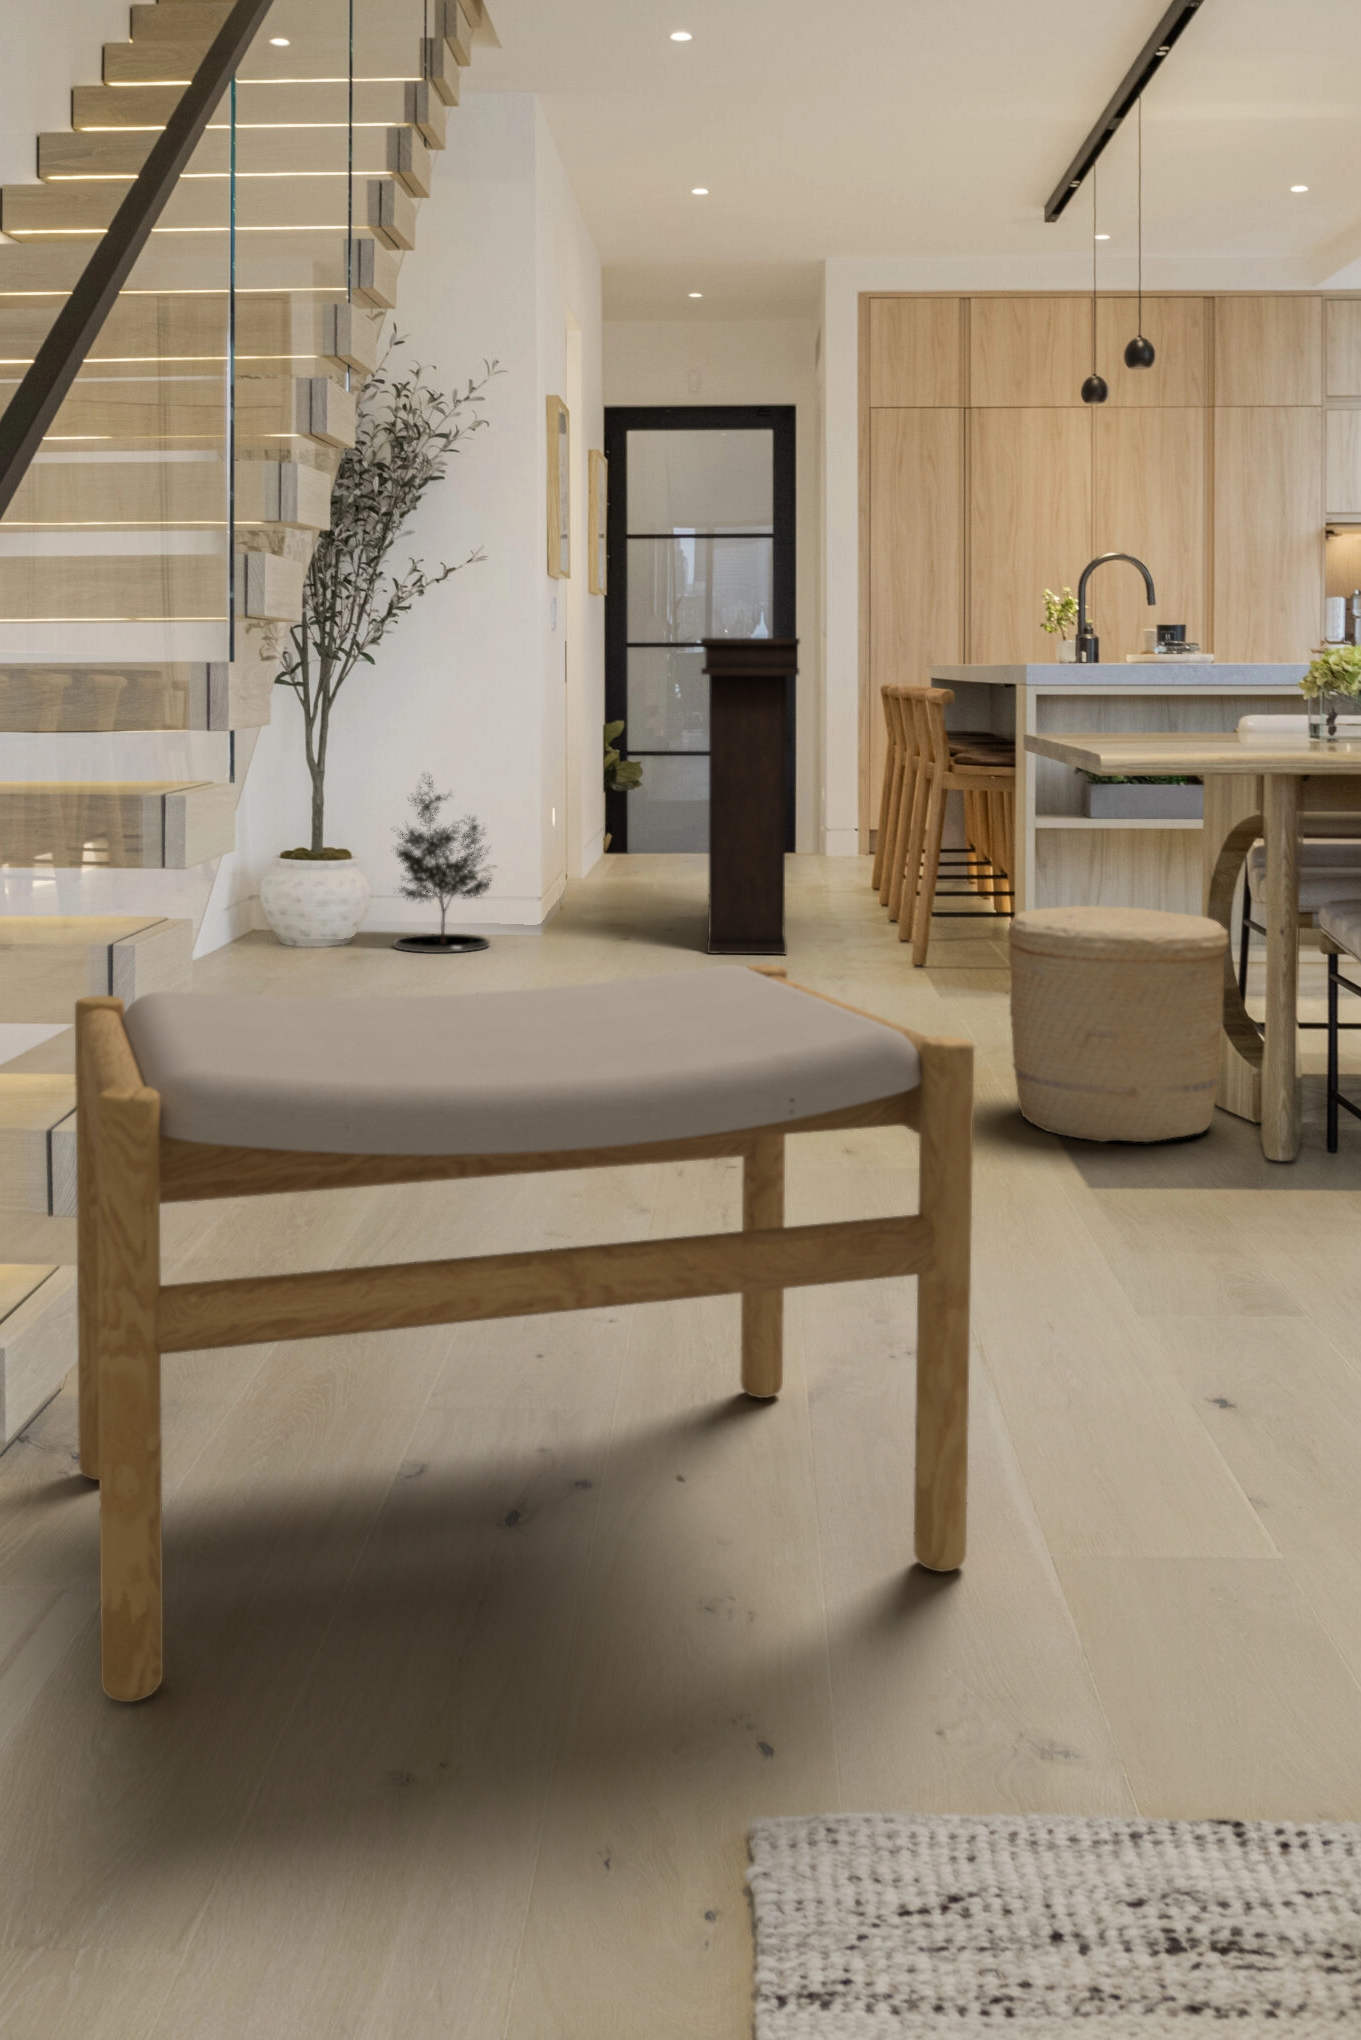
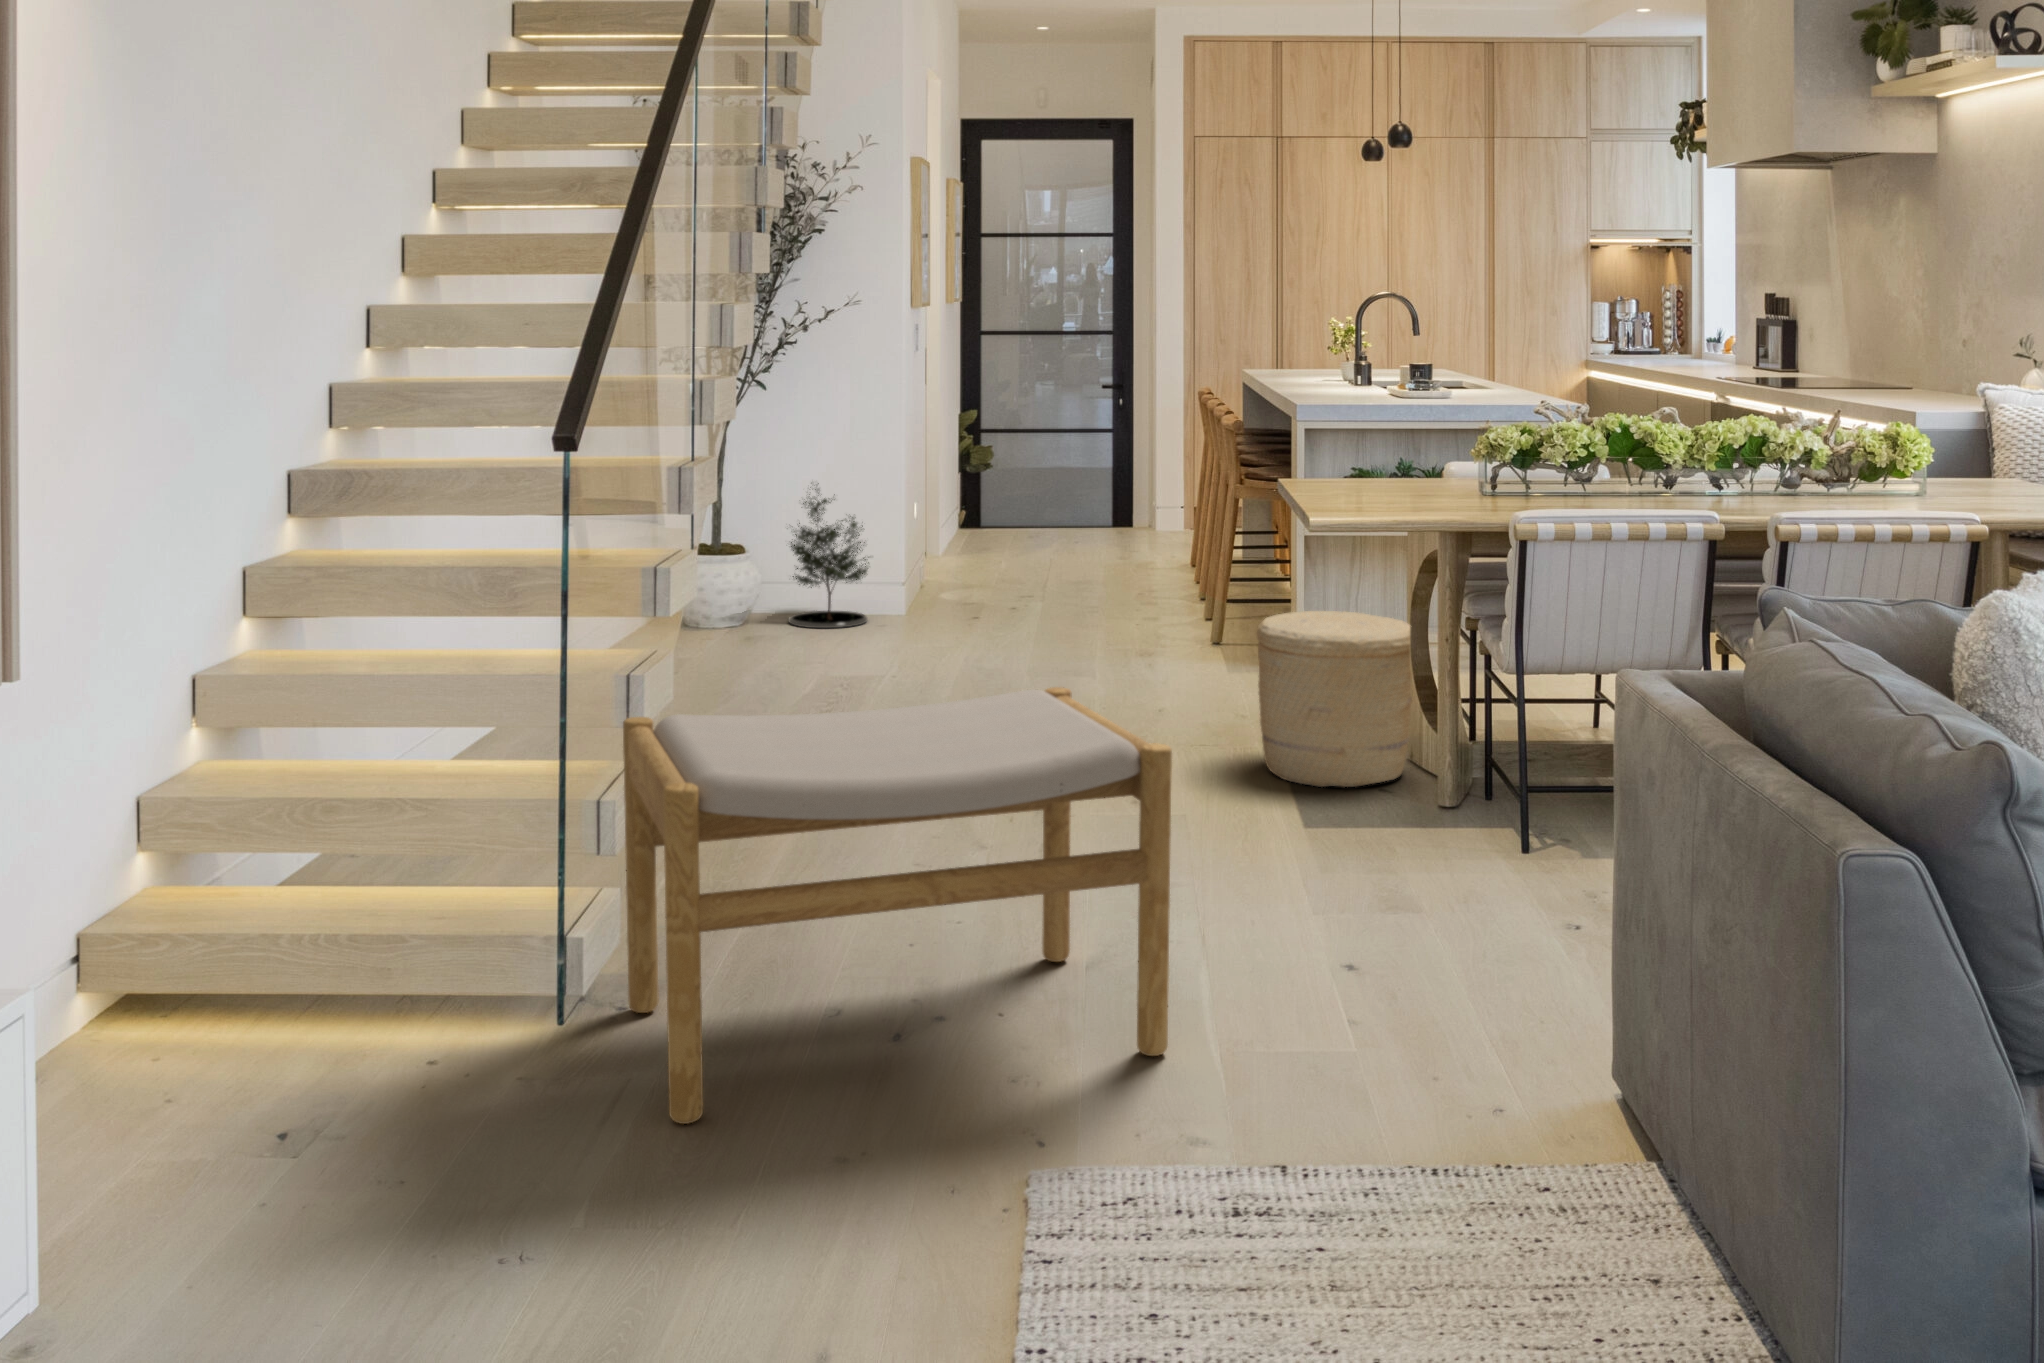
console table: present [701,638,800,954] -> none [1039,363,1119,628]

